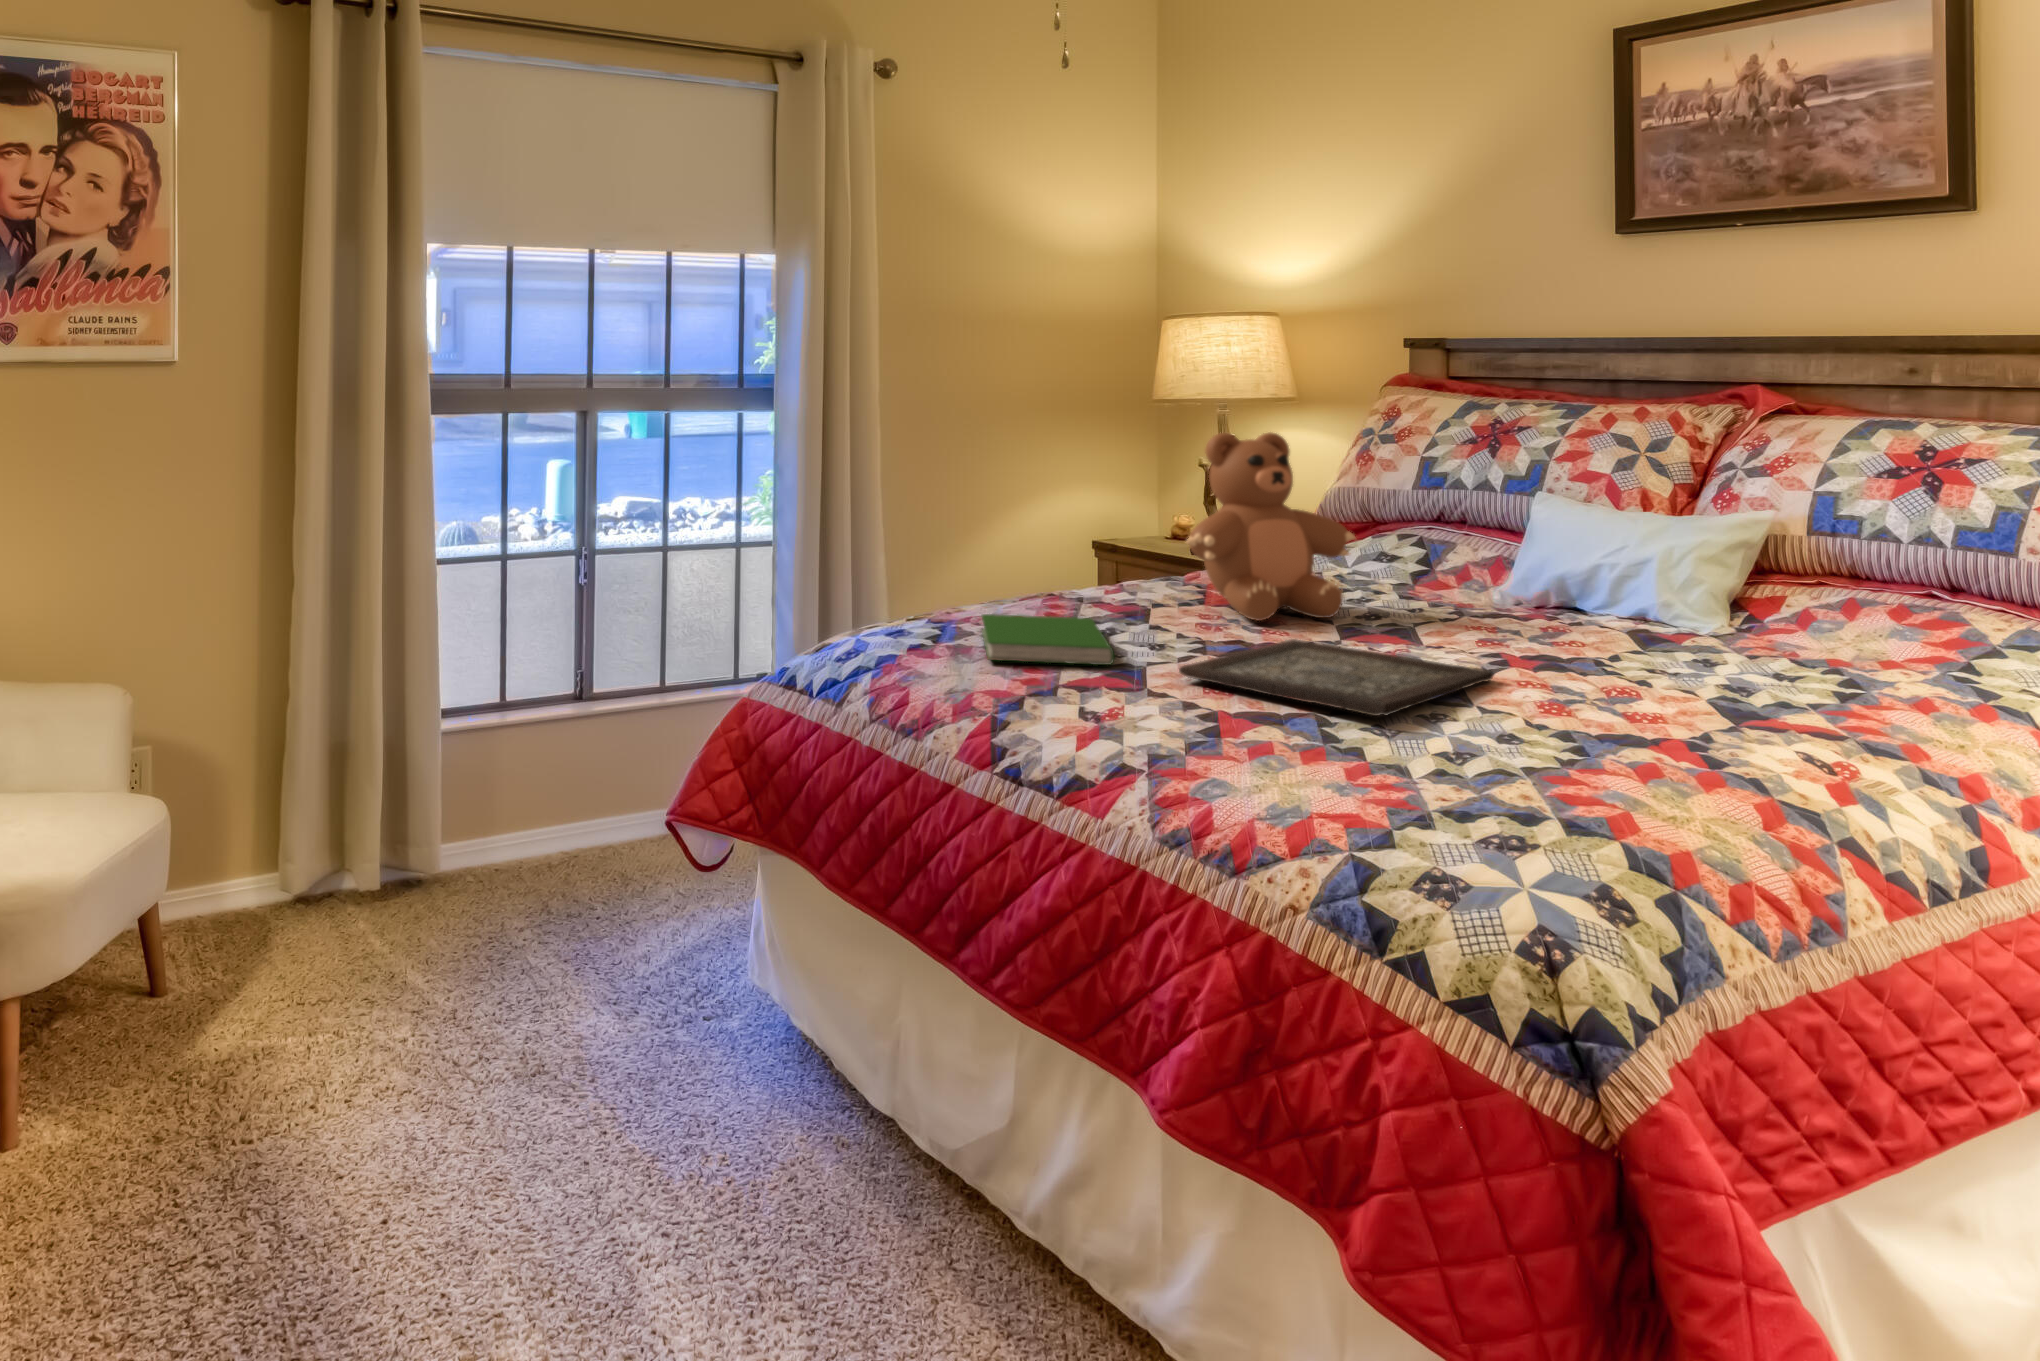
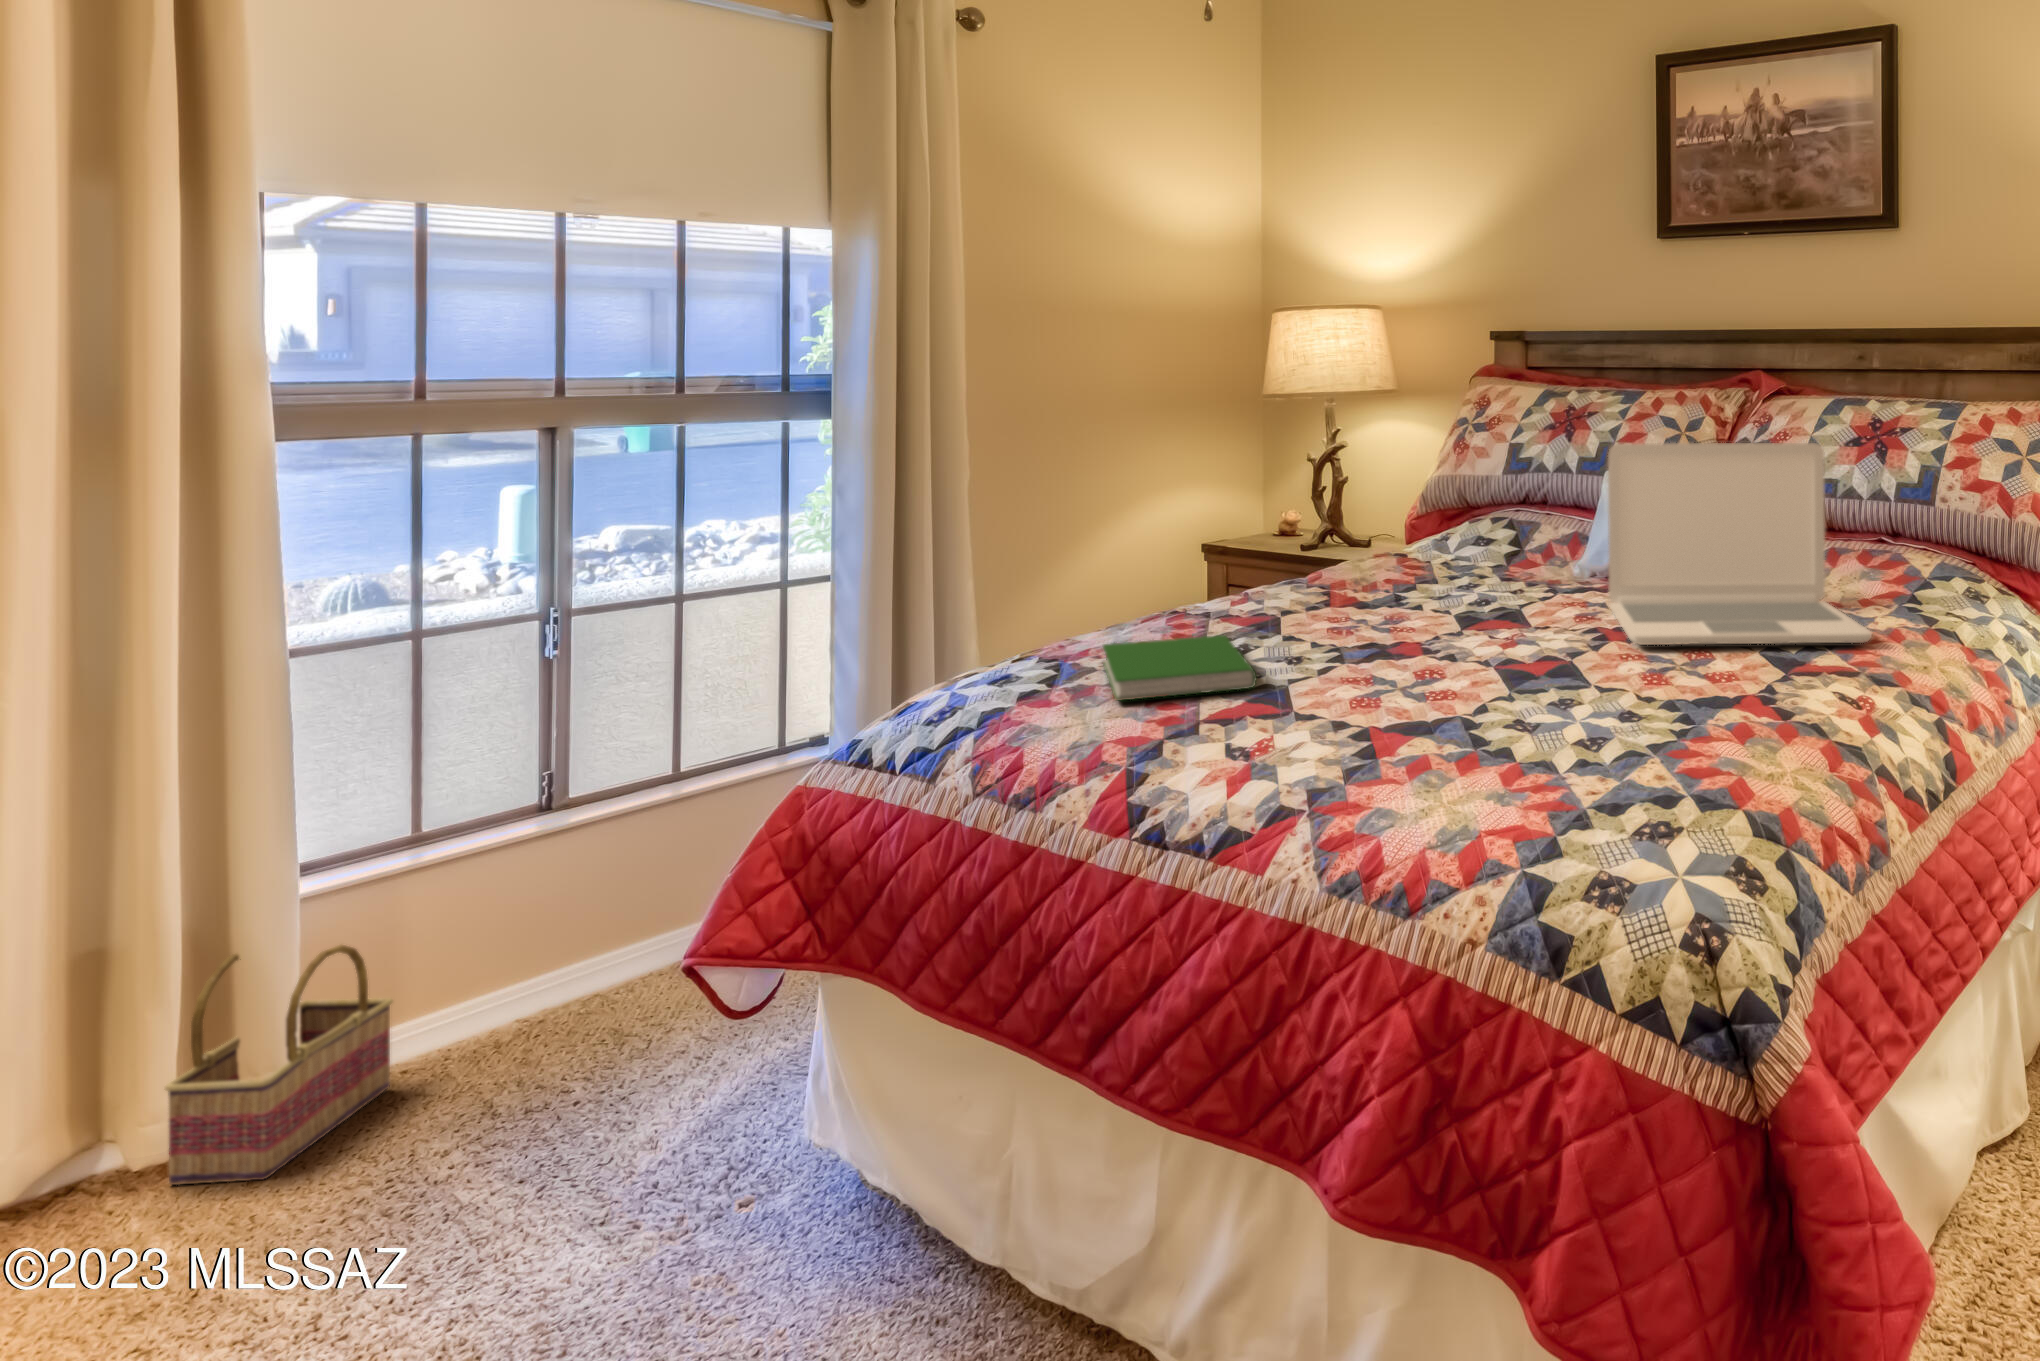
teddy bear: present [1186,432,1355,621] -> none [1319,425,1474,618]
laptop: none [1517,459,1879,706] -> present [1608,443,1872,645]
tray: present [1179,639,1493,716] -> none [1325,635,1602,711]
basket: none [384,761,499,916] -> present [165,945,393,1185]

